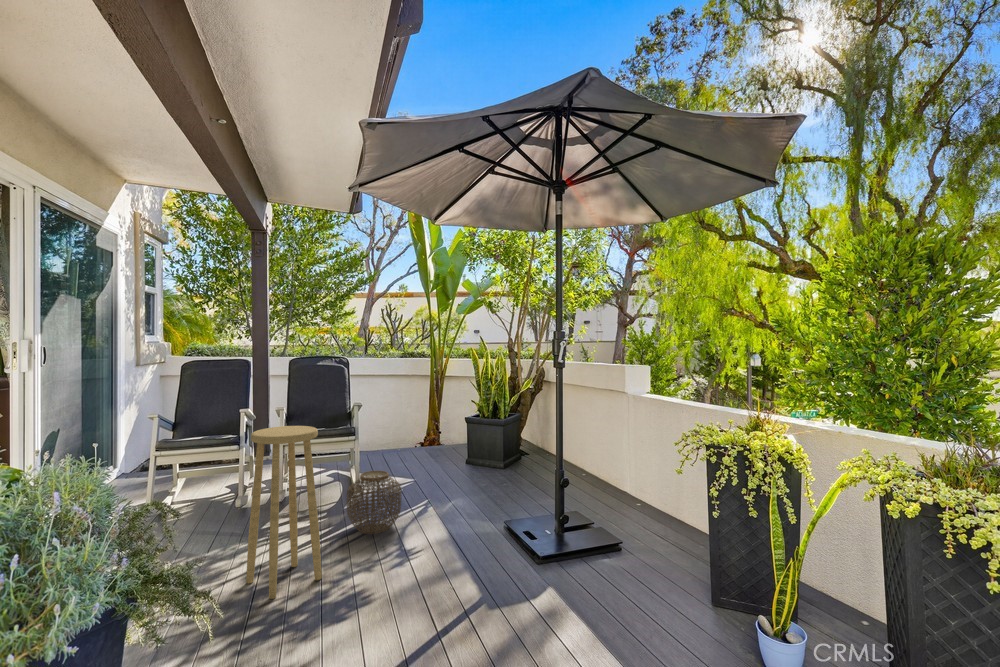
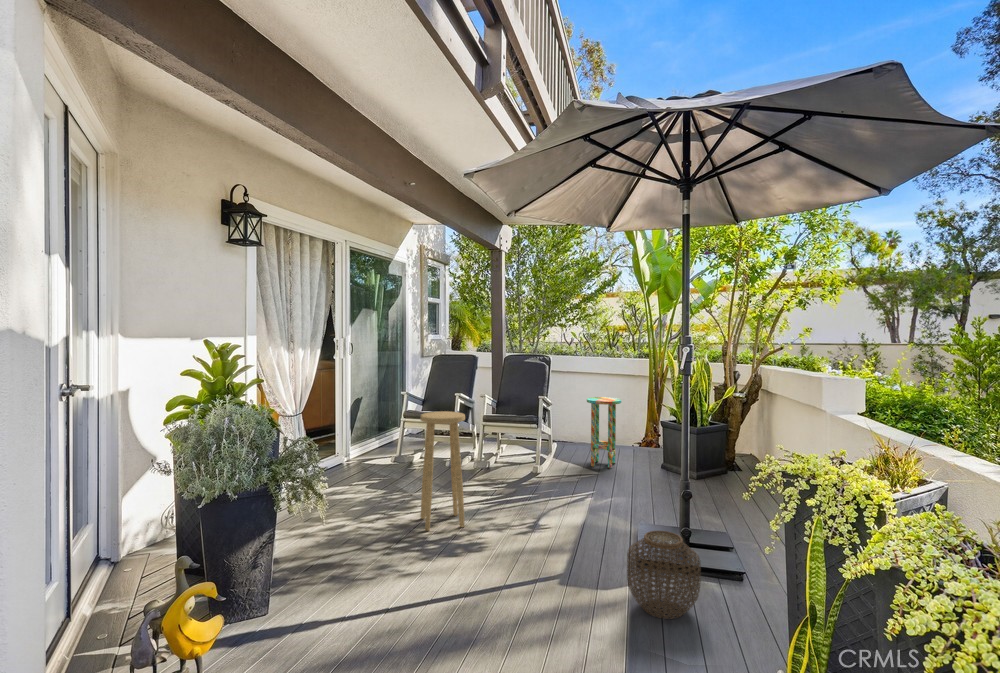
side table: none [393,397,430,474] -> present [587,397,621,468]
woven basket: present [347,471,401,534] -> present [627,531,701,619]

